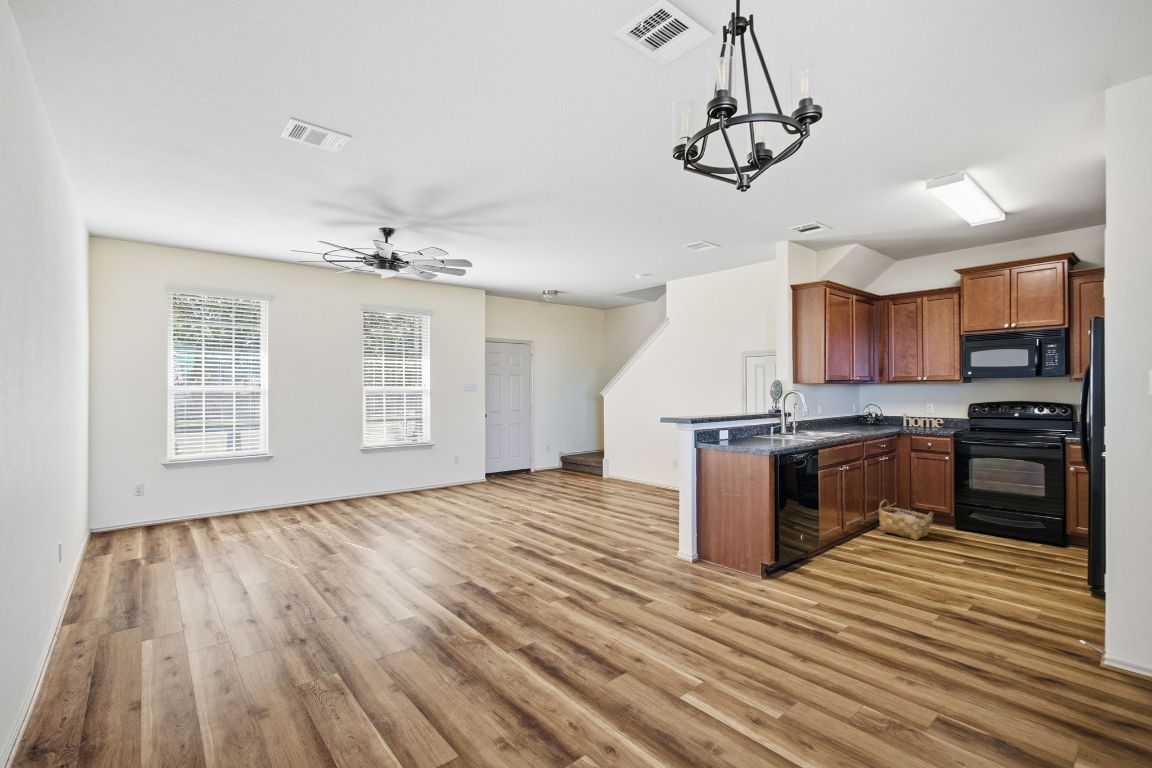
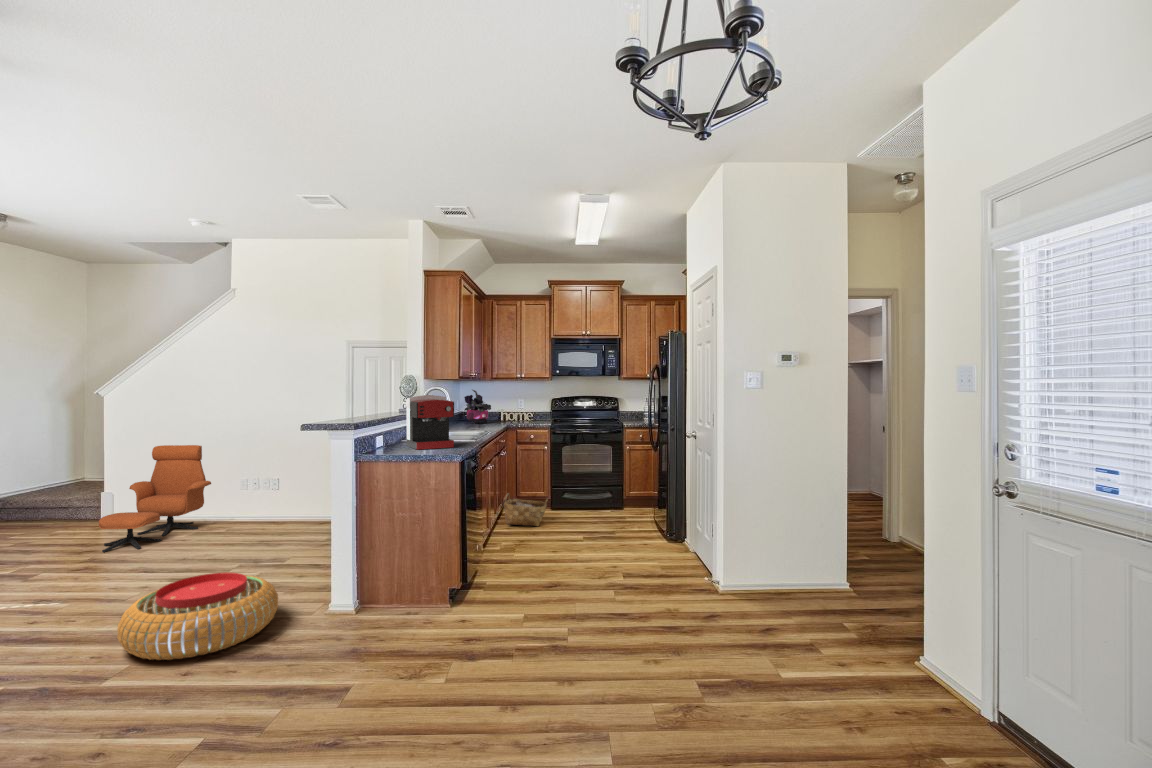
potted plant: none [849,393,882,427] -> present [464,390,491,423]
coffee maker: none [751,398,785,445] -> present [407,395,454,450]
lounge chair: none [592,429,654,494] -> present [99,445,211,552]
pouf: none [564,511,648,558] -> present [117,572,278,660]

